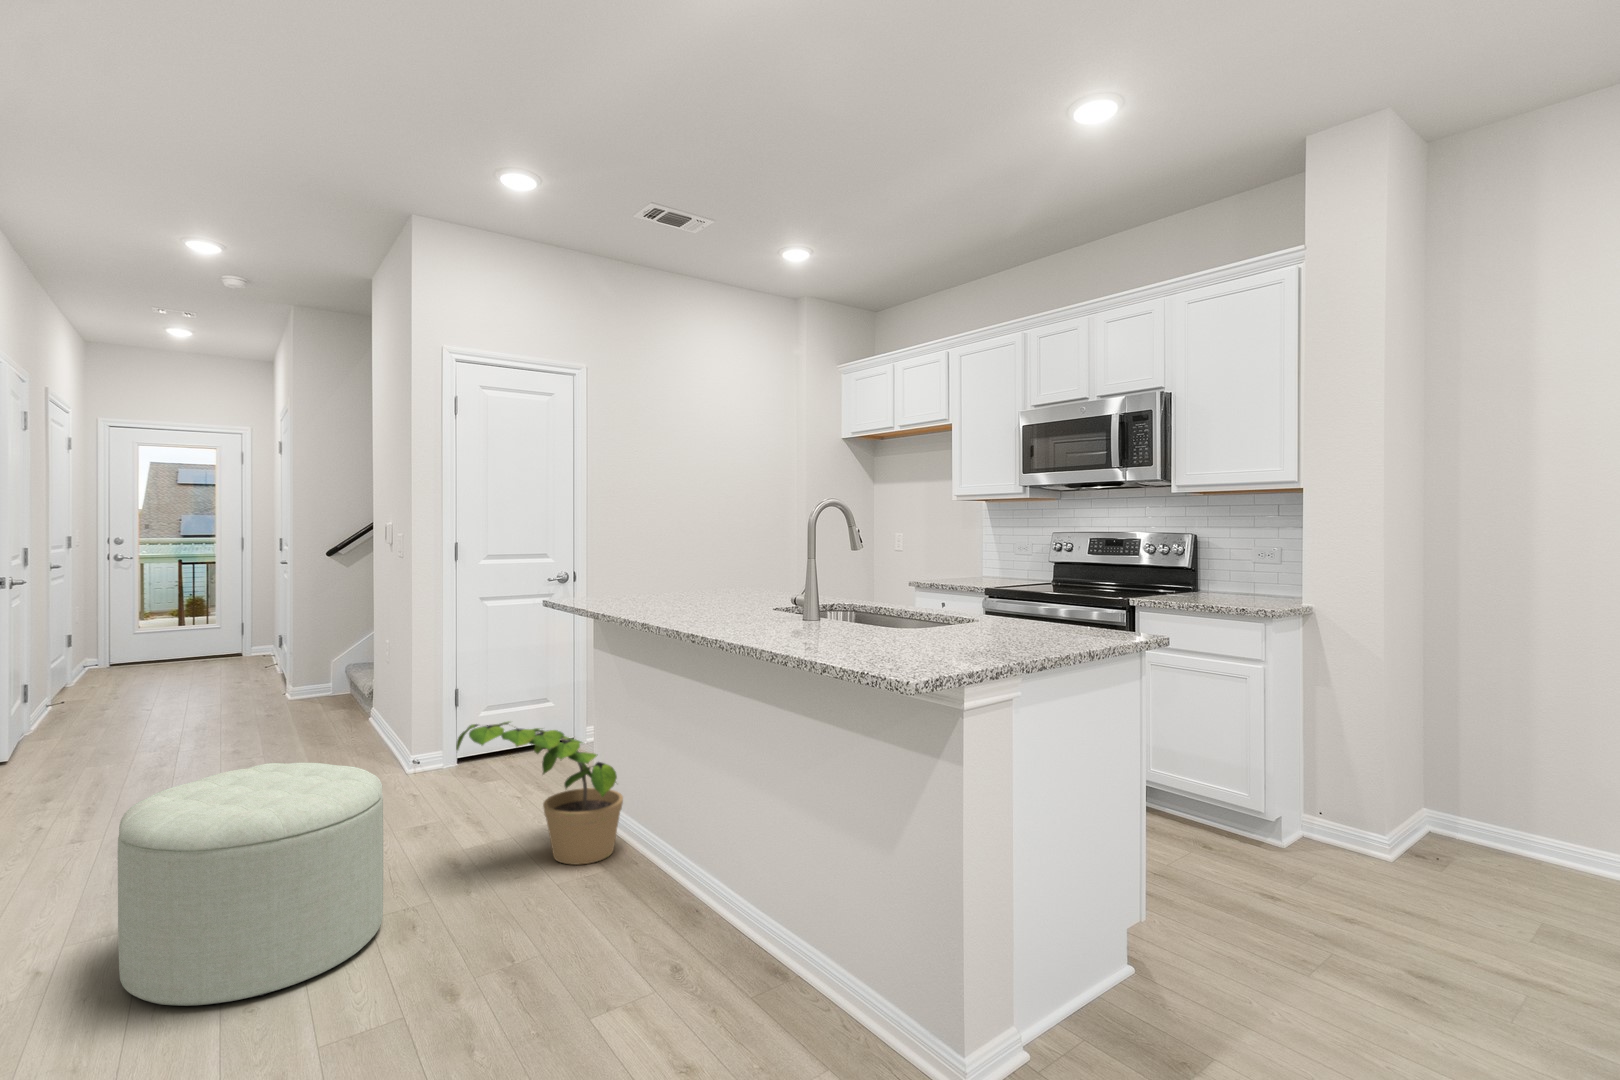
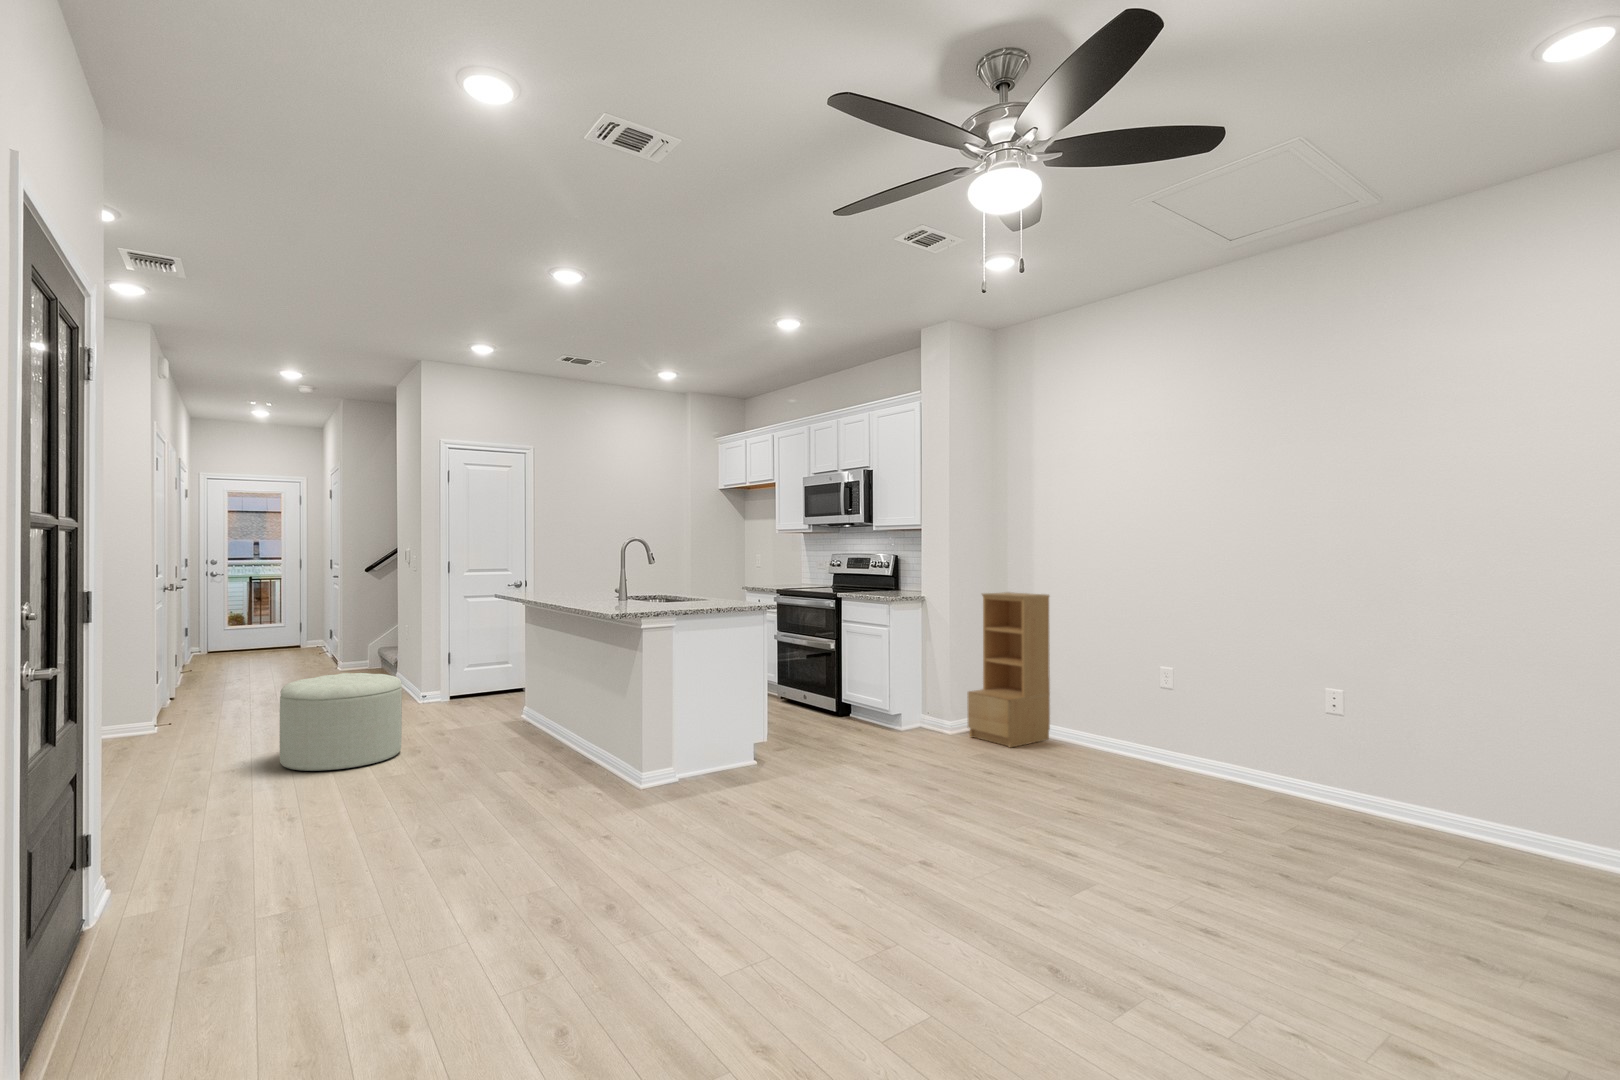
bookshelf: none [1434,603,1597,906] -> present [967,592,1050,748]
potted plant: present [456,721,623,865] -> none [440,658,533,735]

